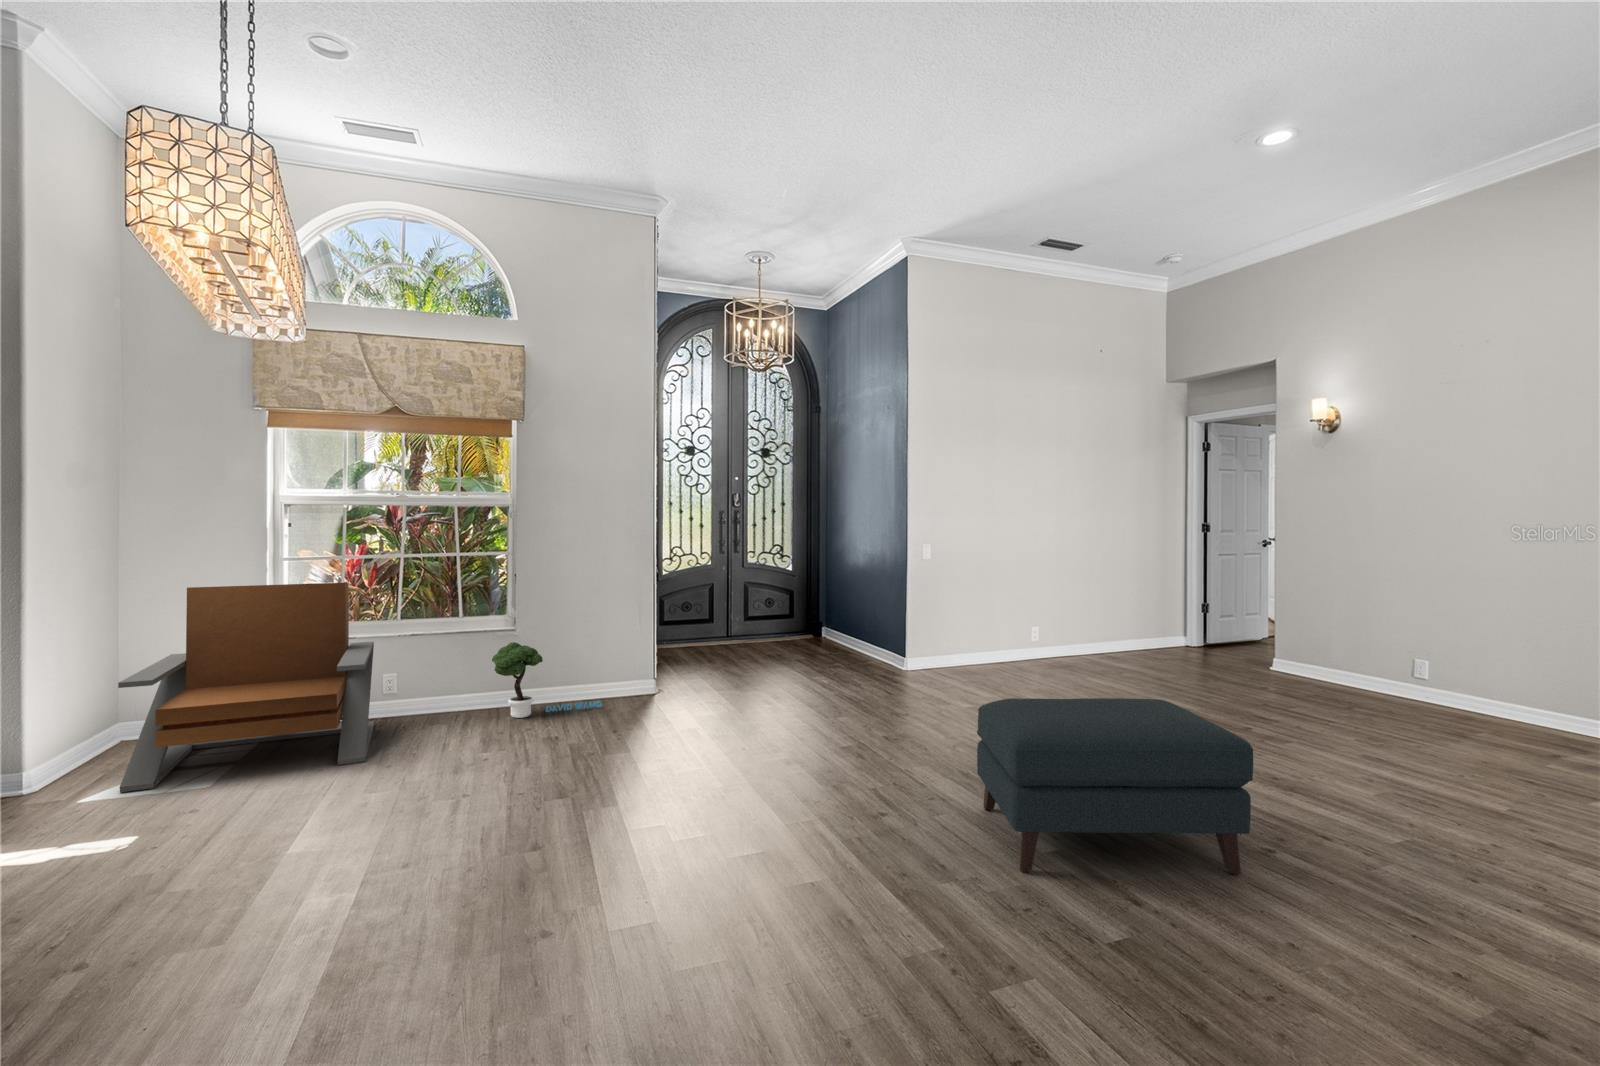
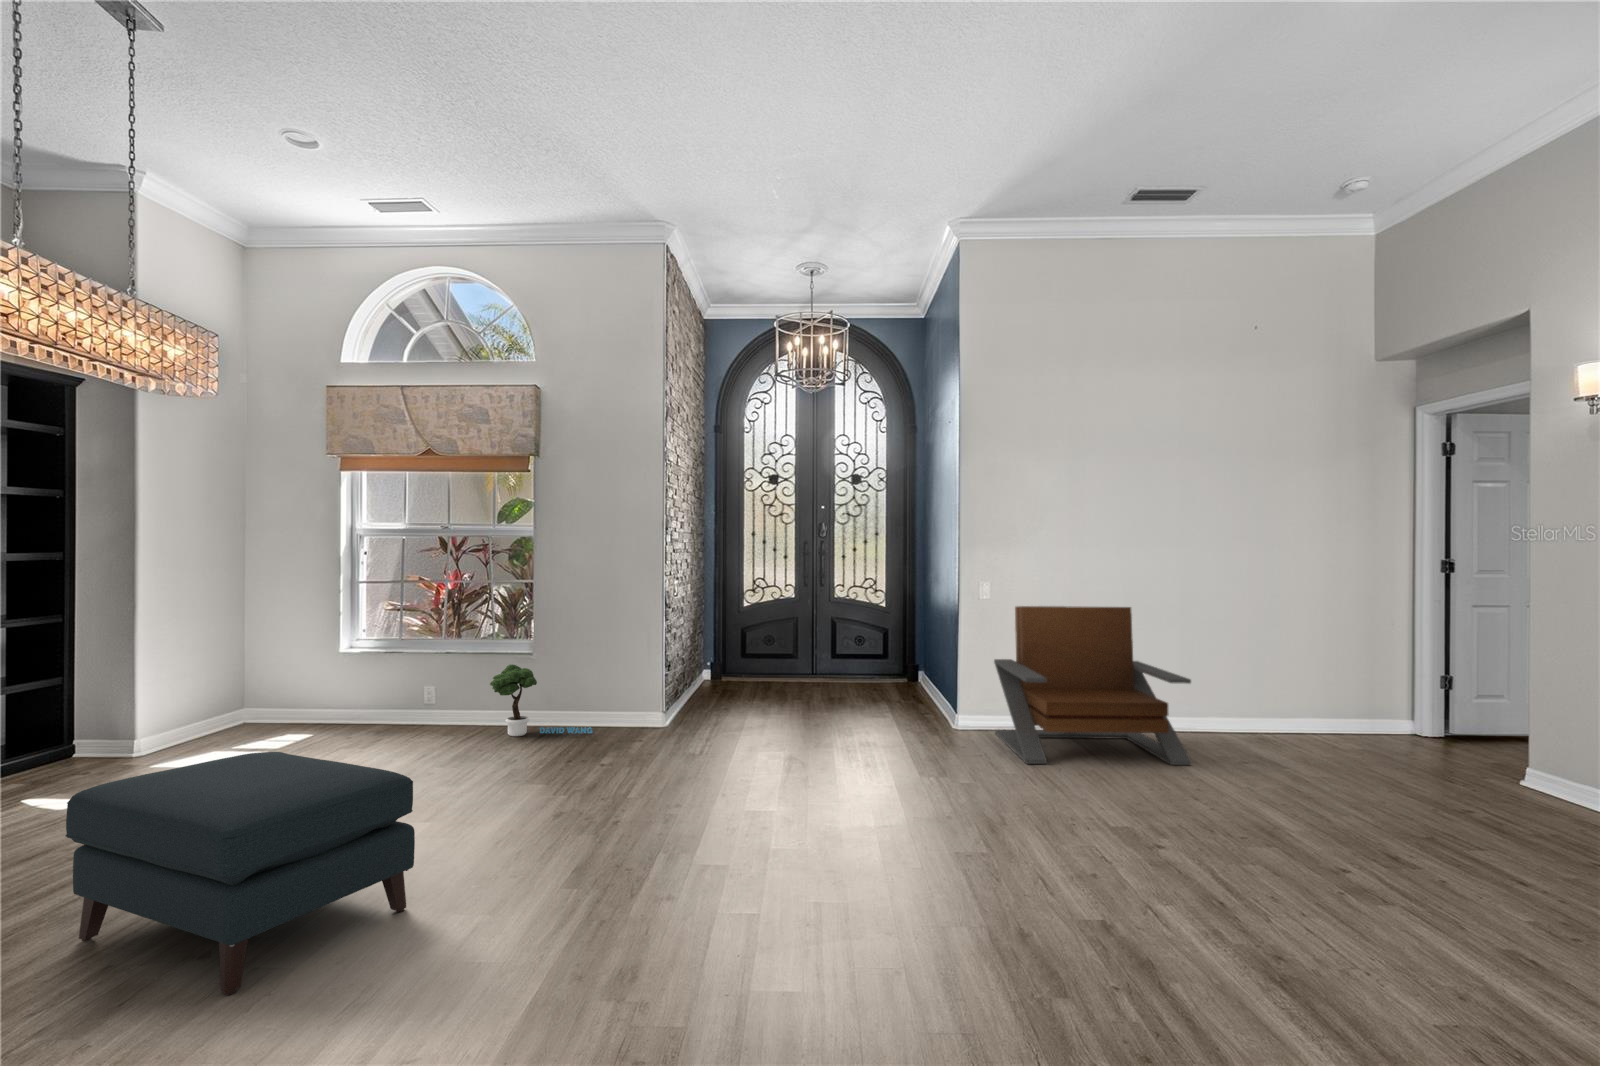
lounge chair: present [118,583,374,792] -> present [994,606,1192,765]
ottoman: present [977,698,1253,875] -> present [65,752,415,995]

